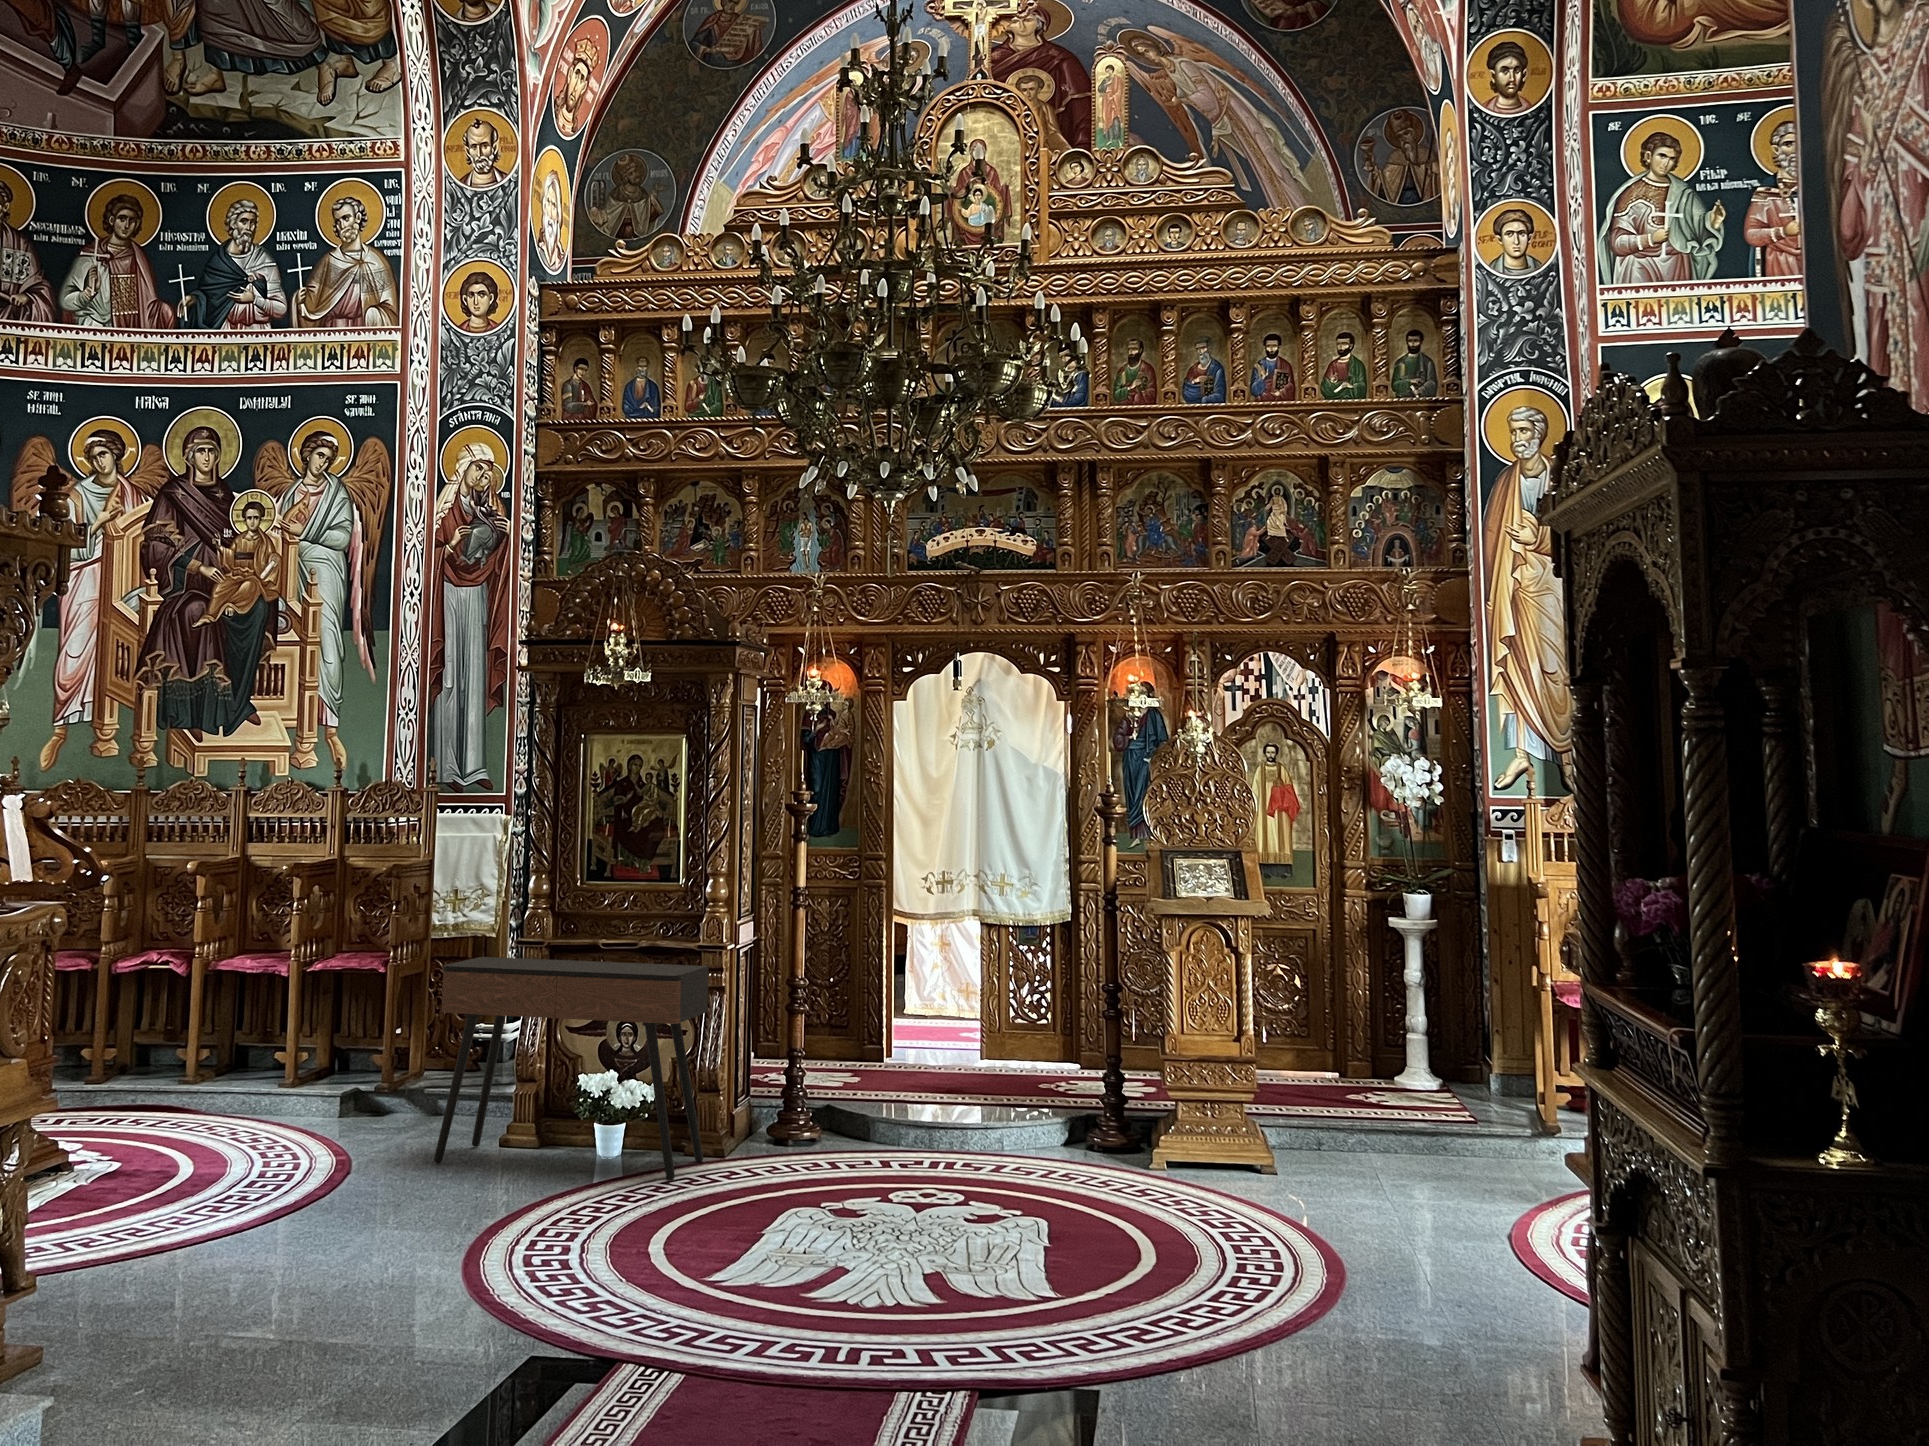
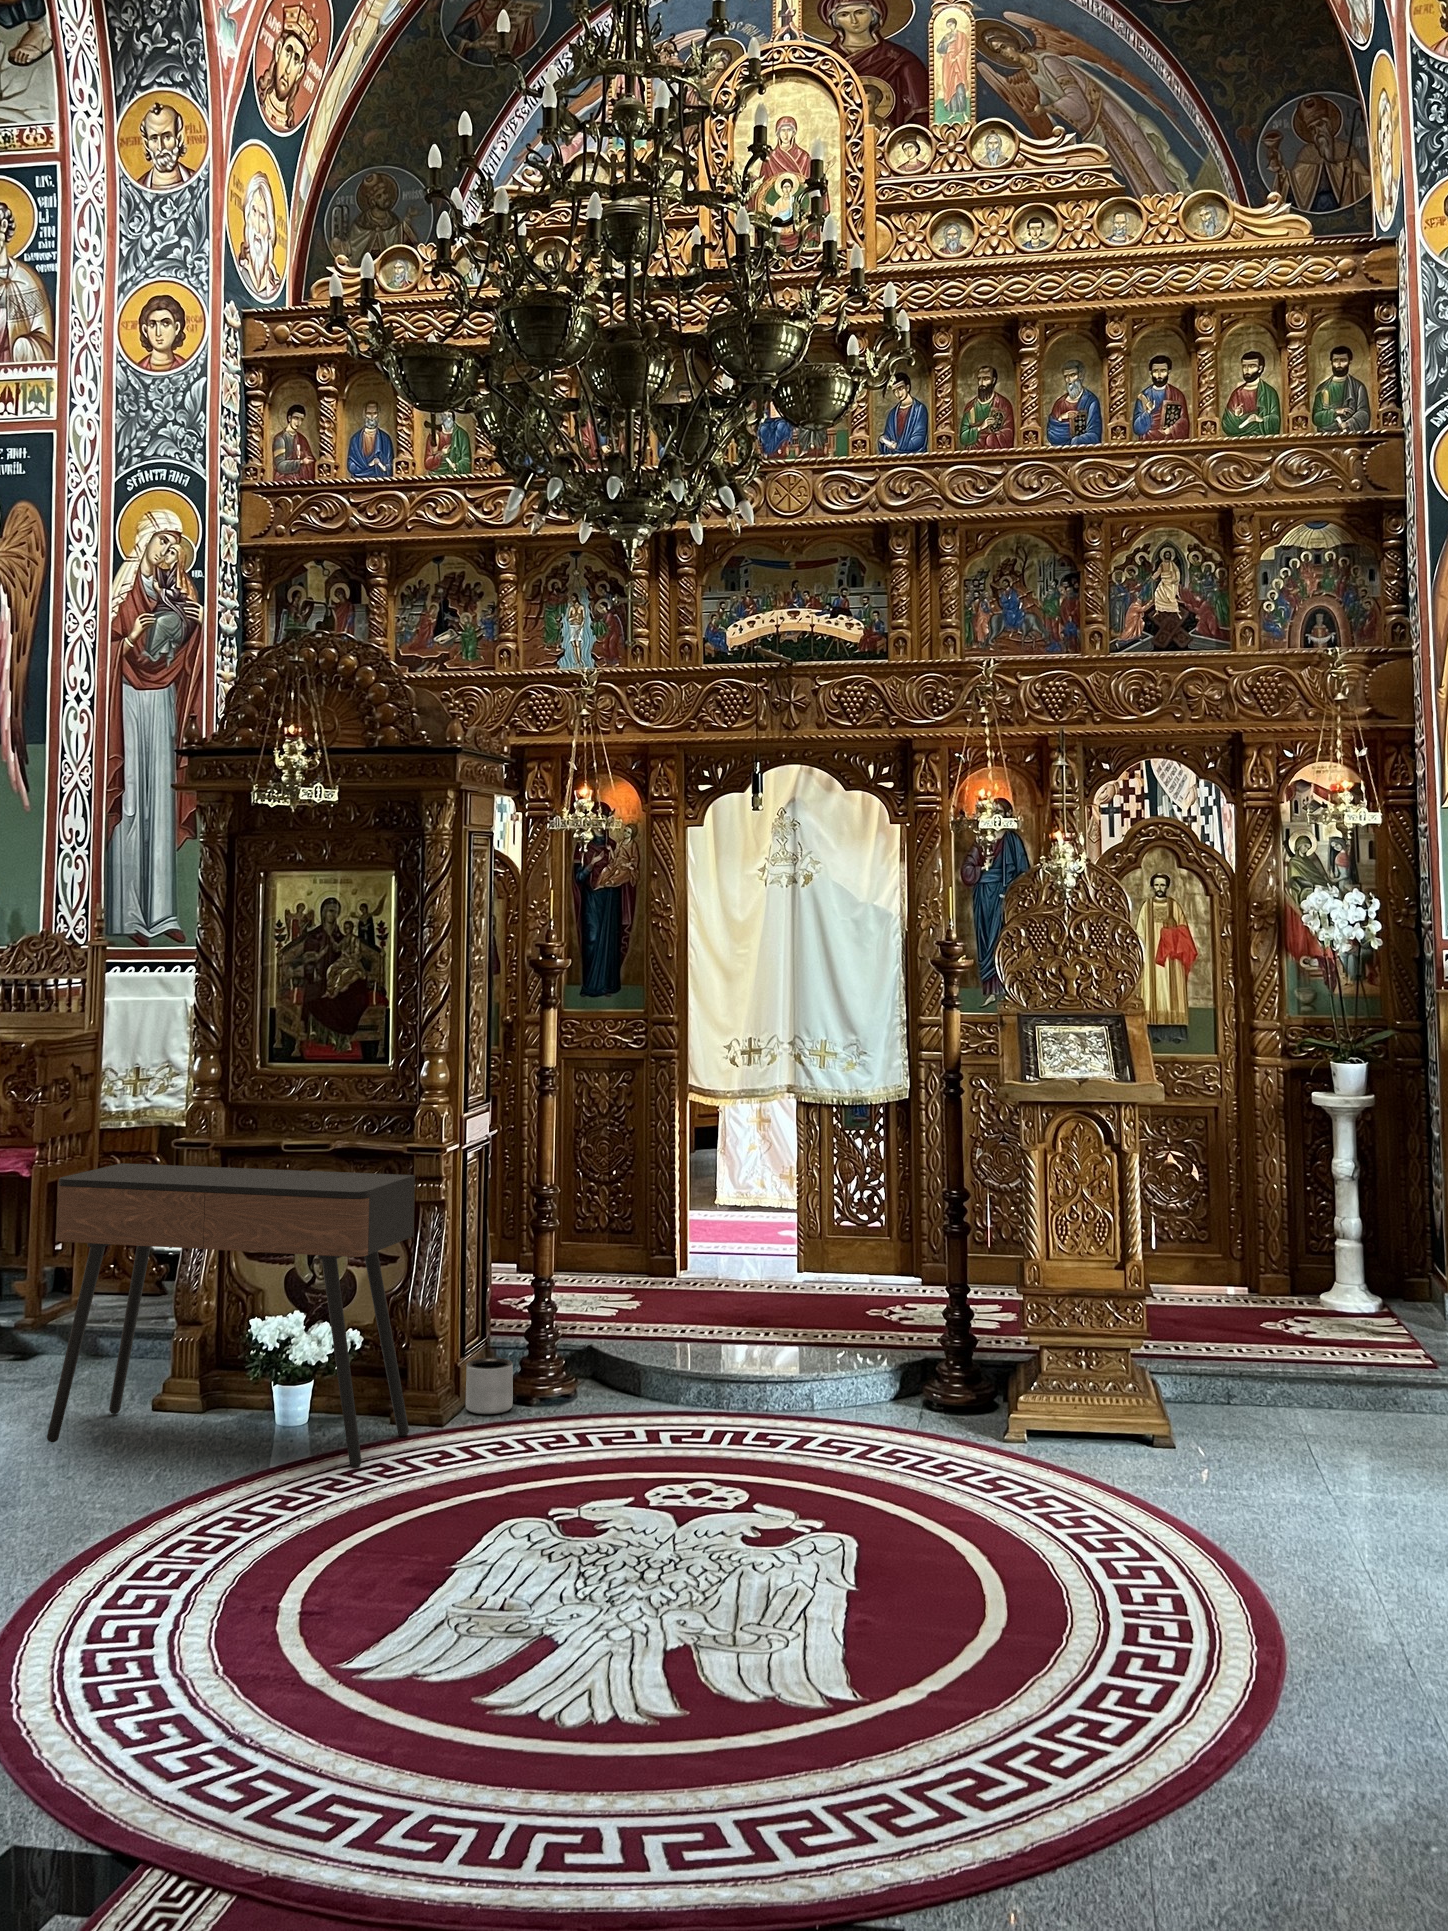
planter: none [741,1108,777,1149] -> present [466,1358,513,1414]

